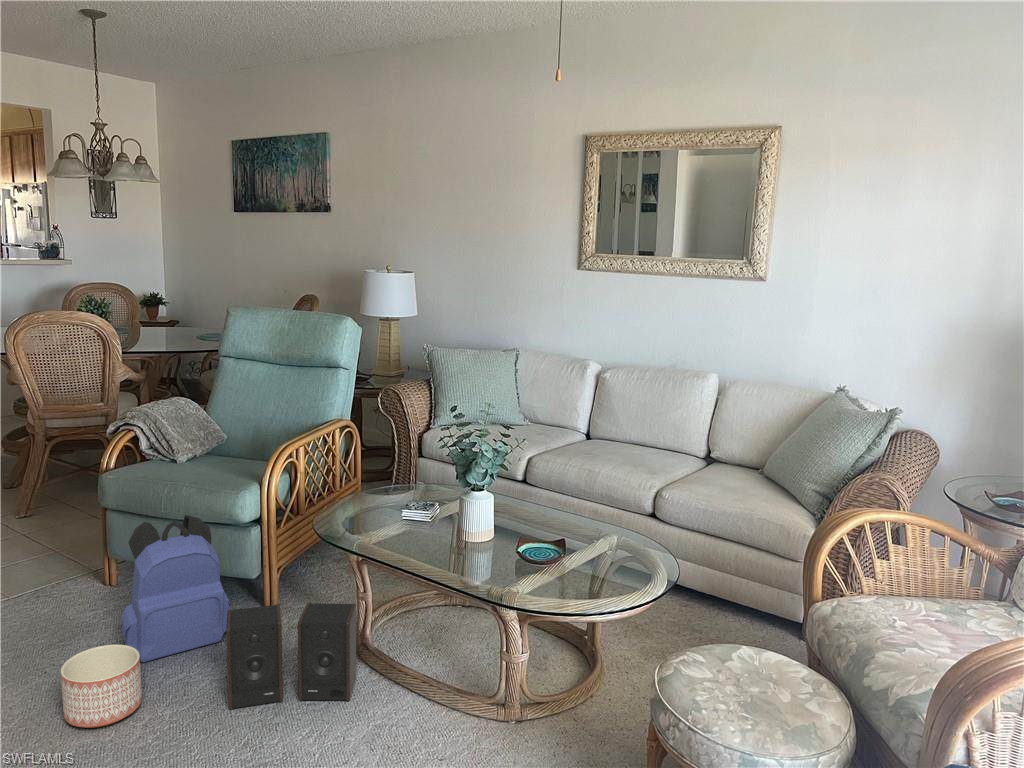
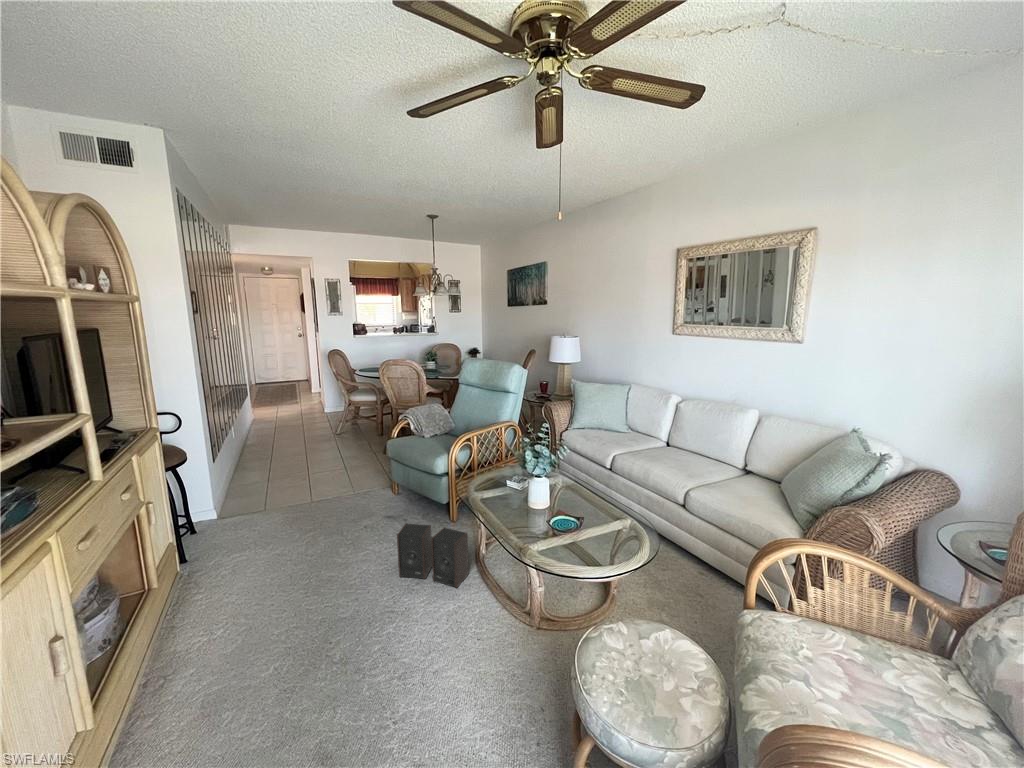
backpack: present [121,515,231,662] -> none [372,468,425,540]
planter: present [61,645,142,728] -> none [329,530,367,571]

